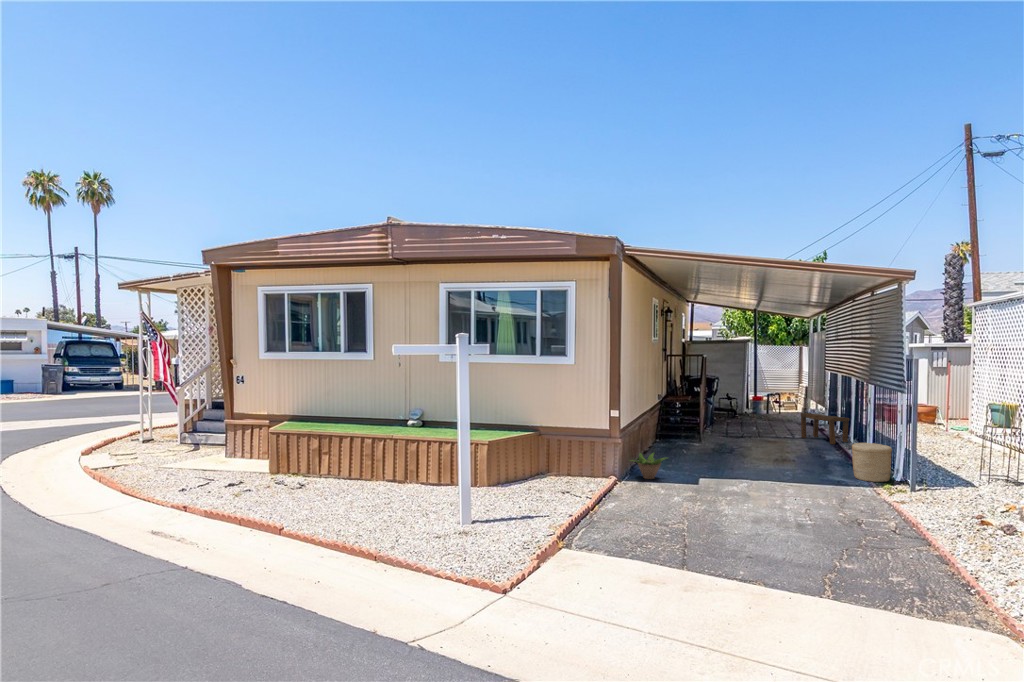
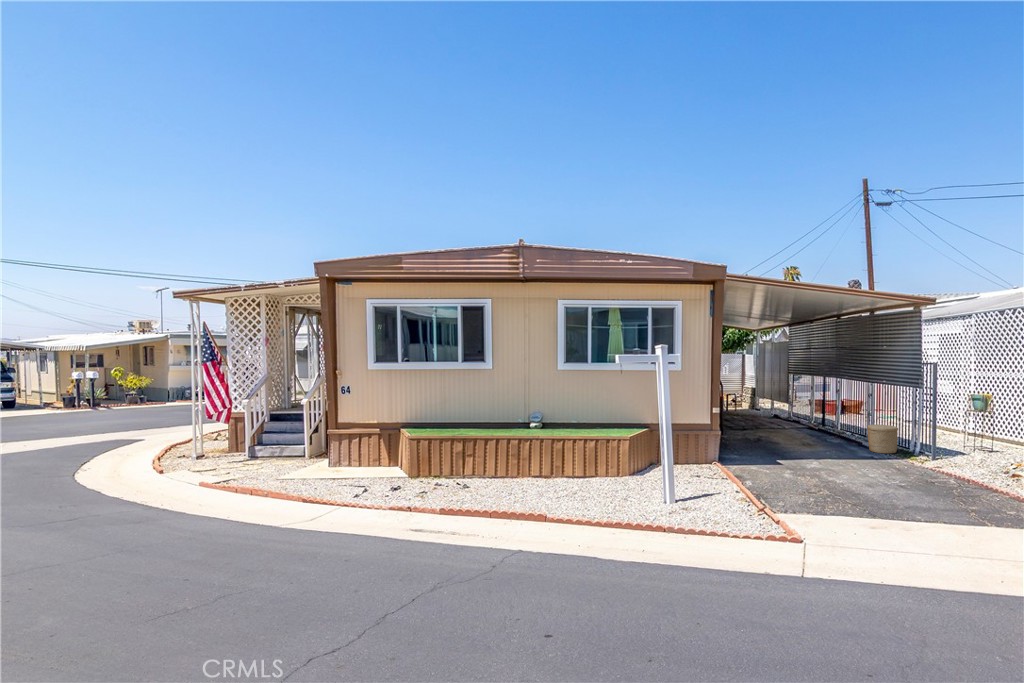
bench: present [801,413,849,444] -> none [780,404,822,428]
decorative plant: present [633,453,667,479] -> none [716,440,747,462]

